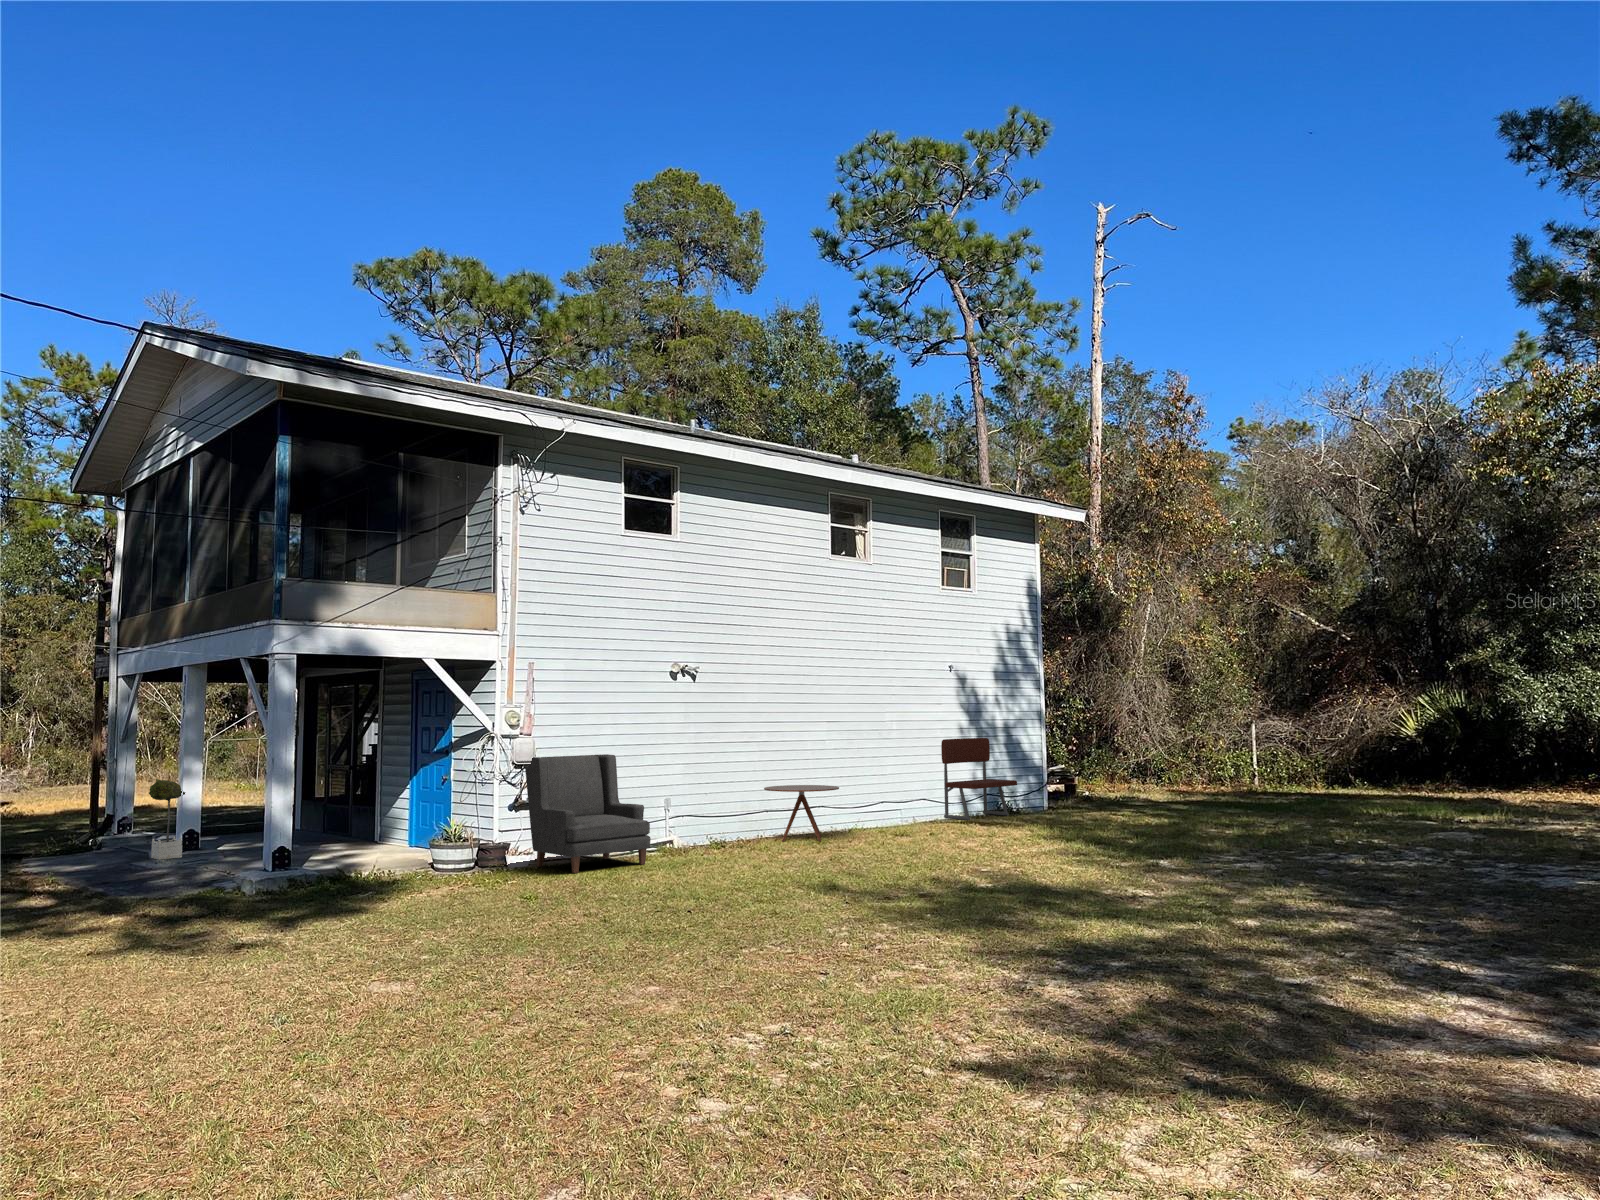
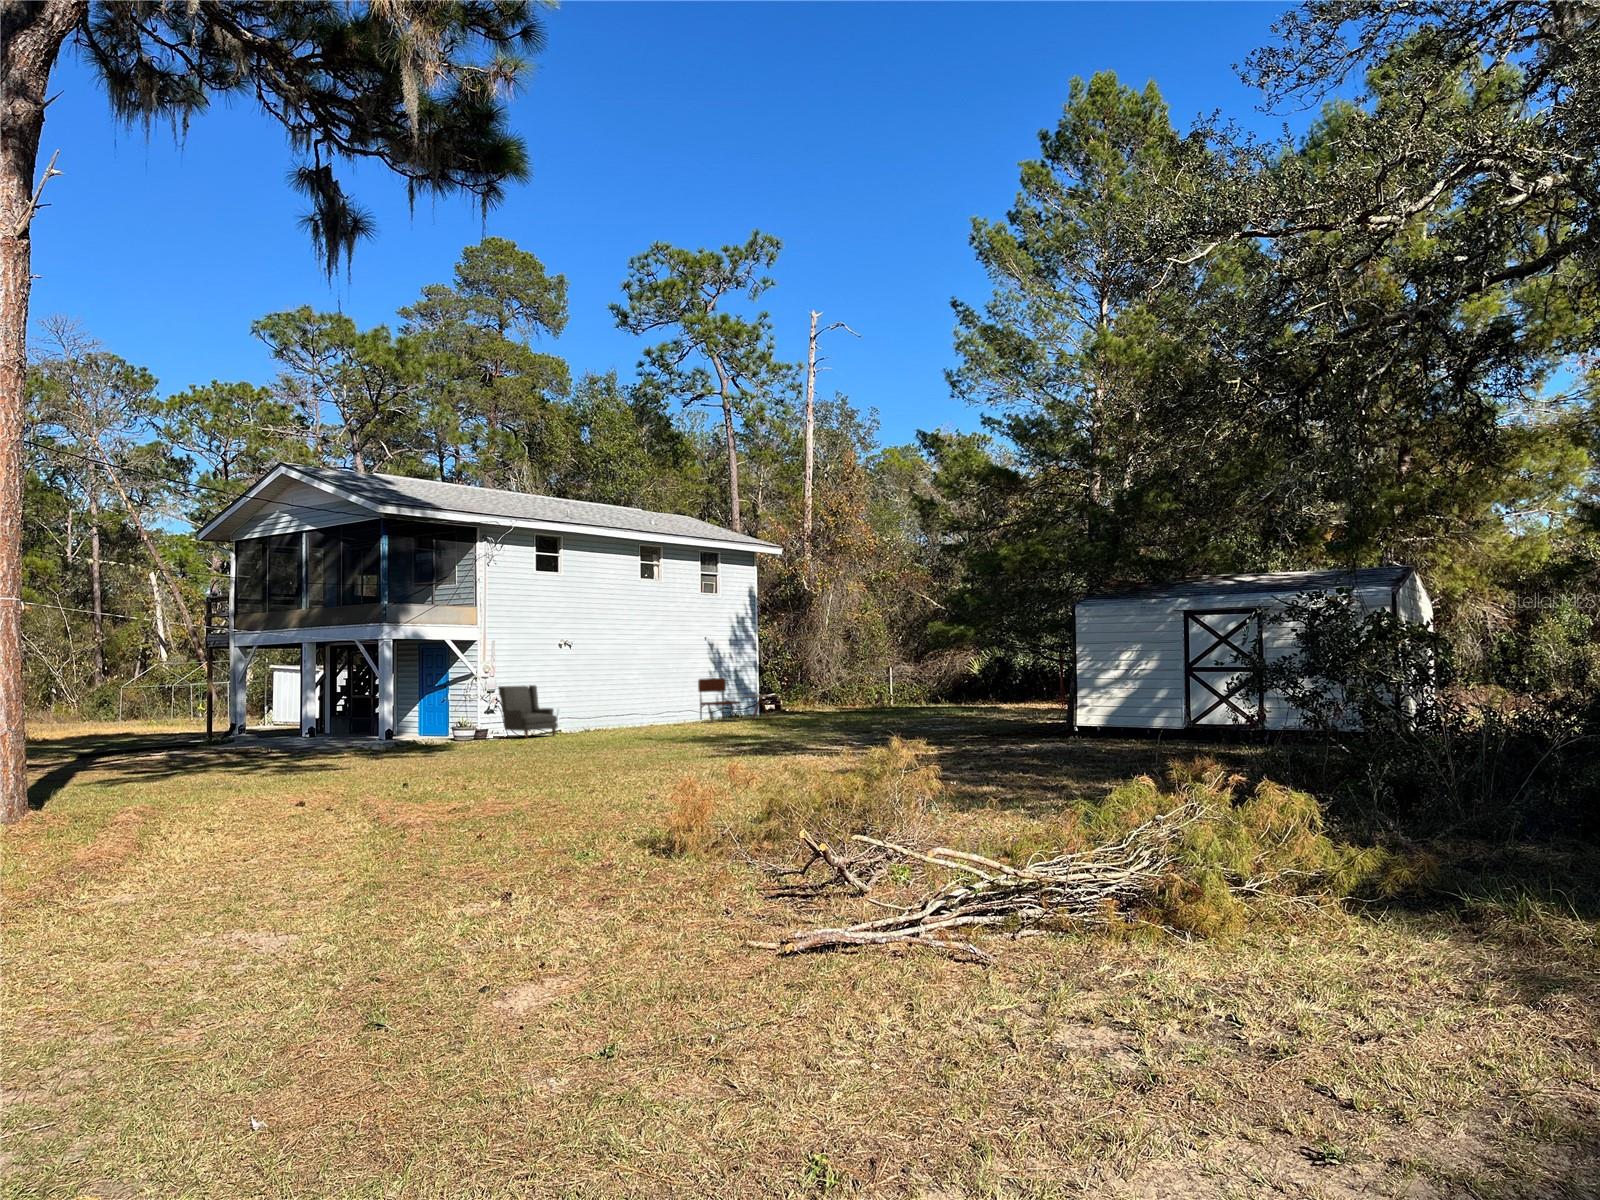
potted tree: present [149,779,185,860] -> none [288,701,307,742]
round table: present [764,785,839,842] -> present [753,695,770,719]

